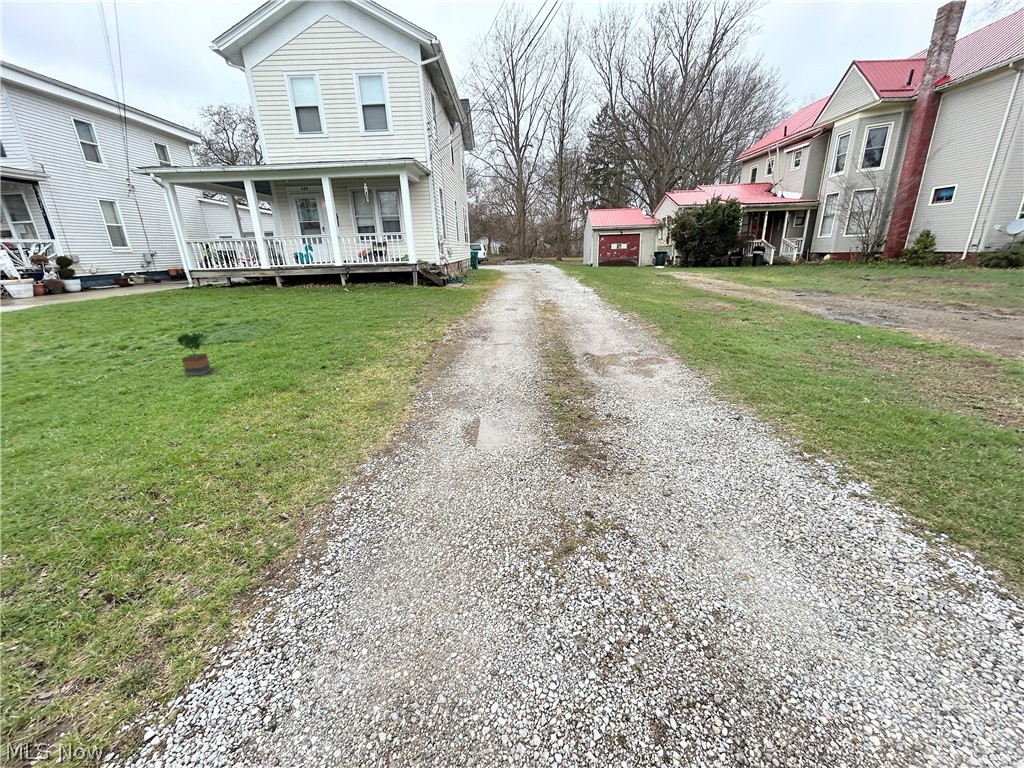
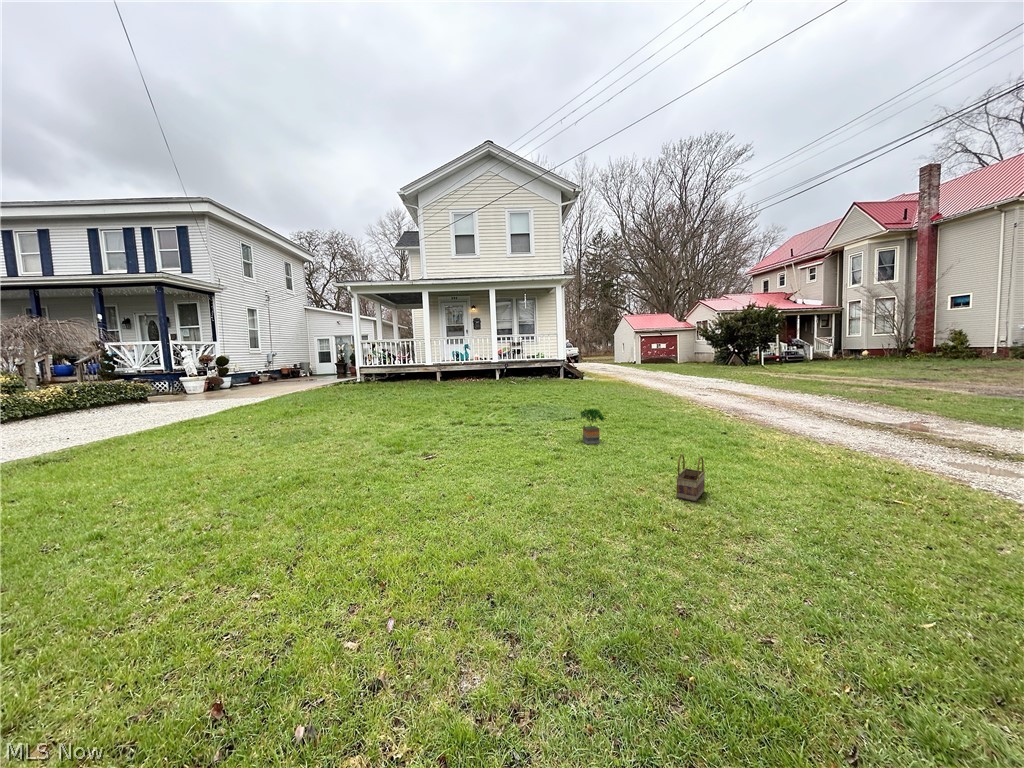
basket: none [57,405,130,467] -> present [676,454,705,501]

